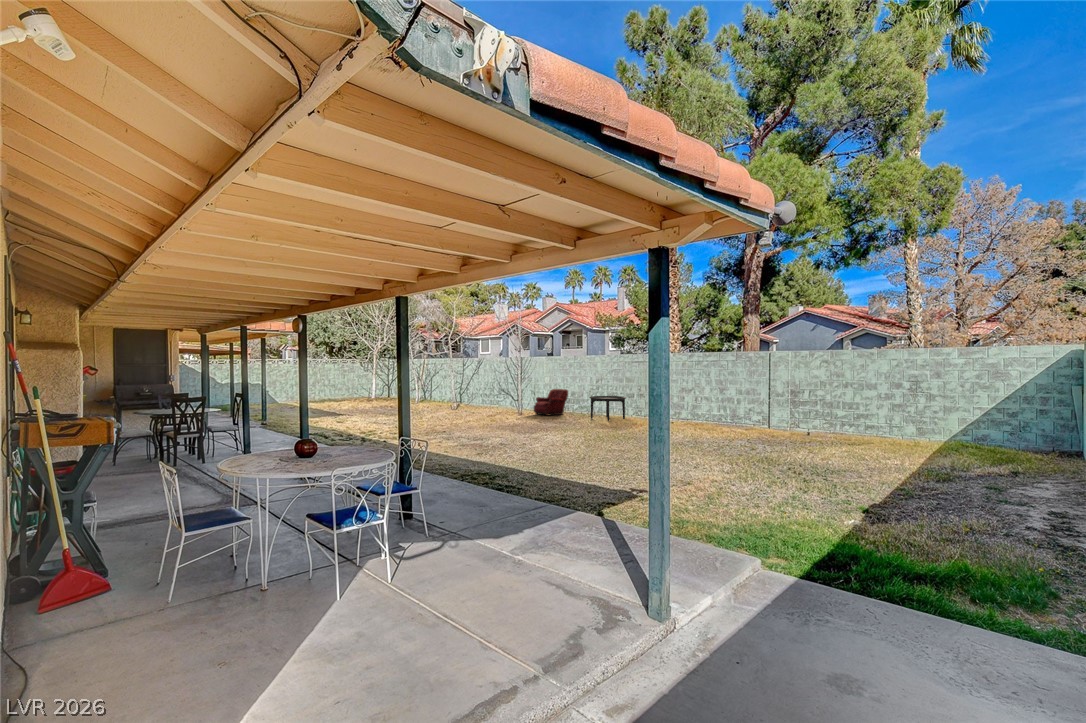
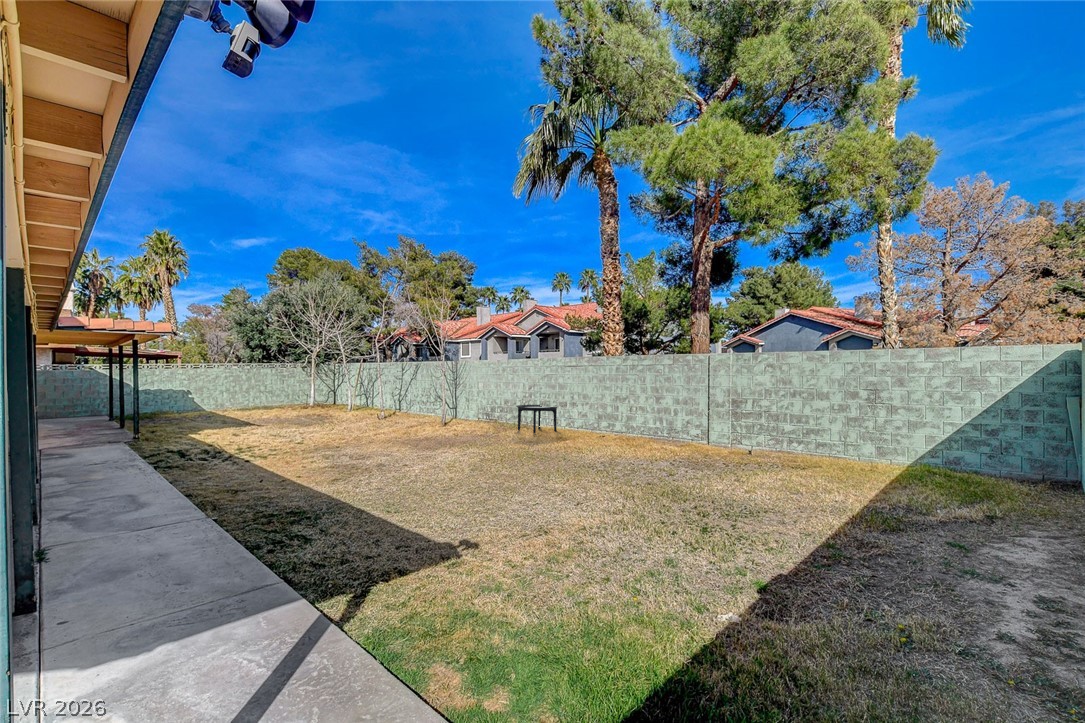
armchair: present [534,389,568,416] -> none [463,396,502,426]

